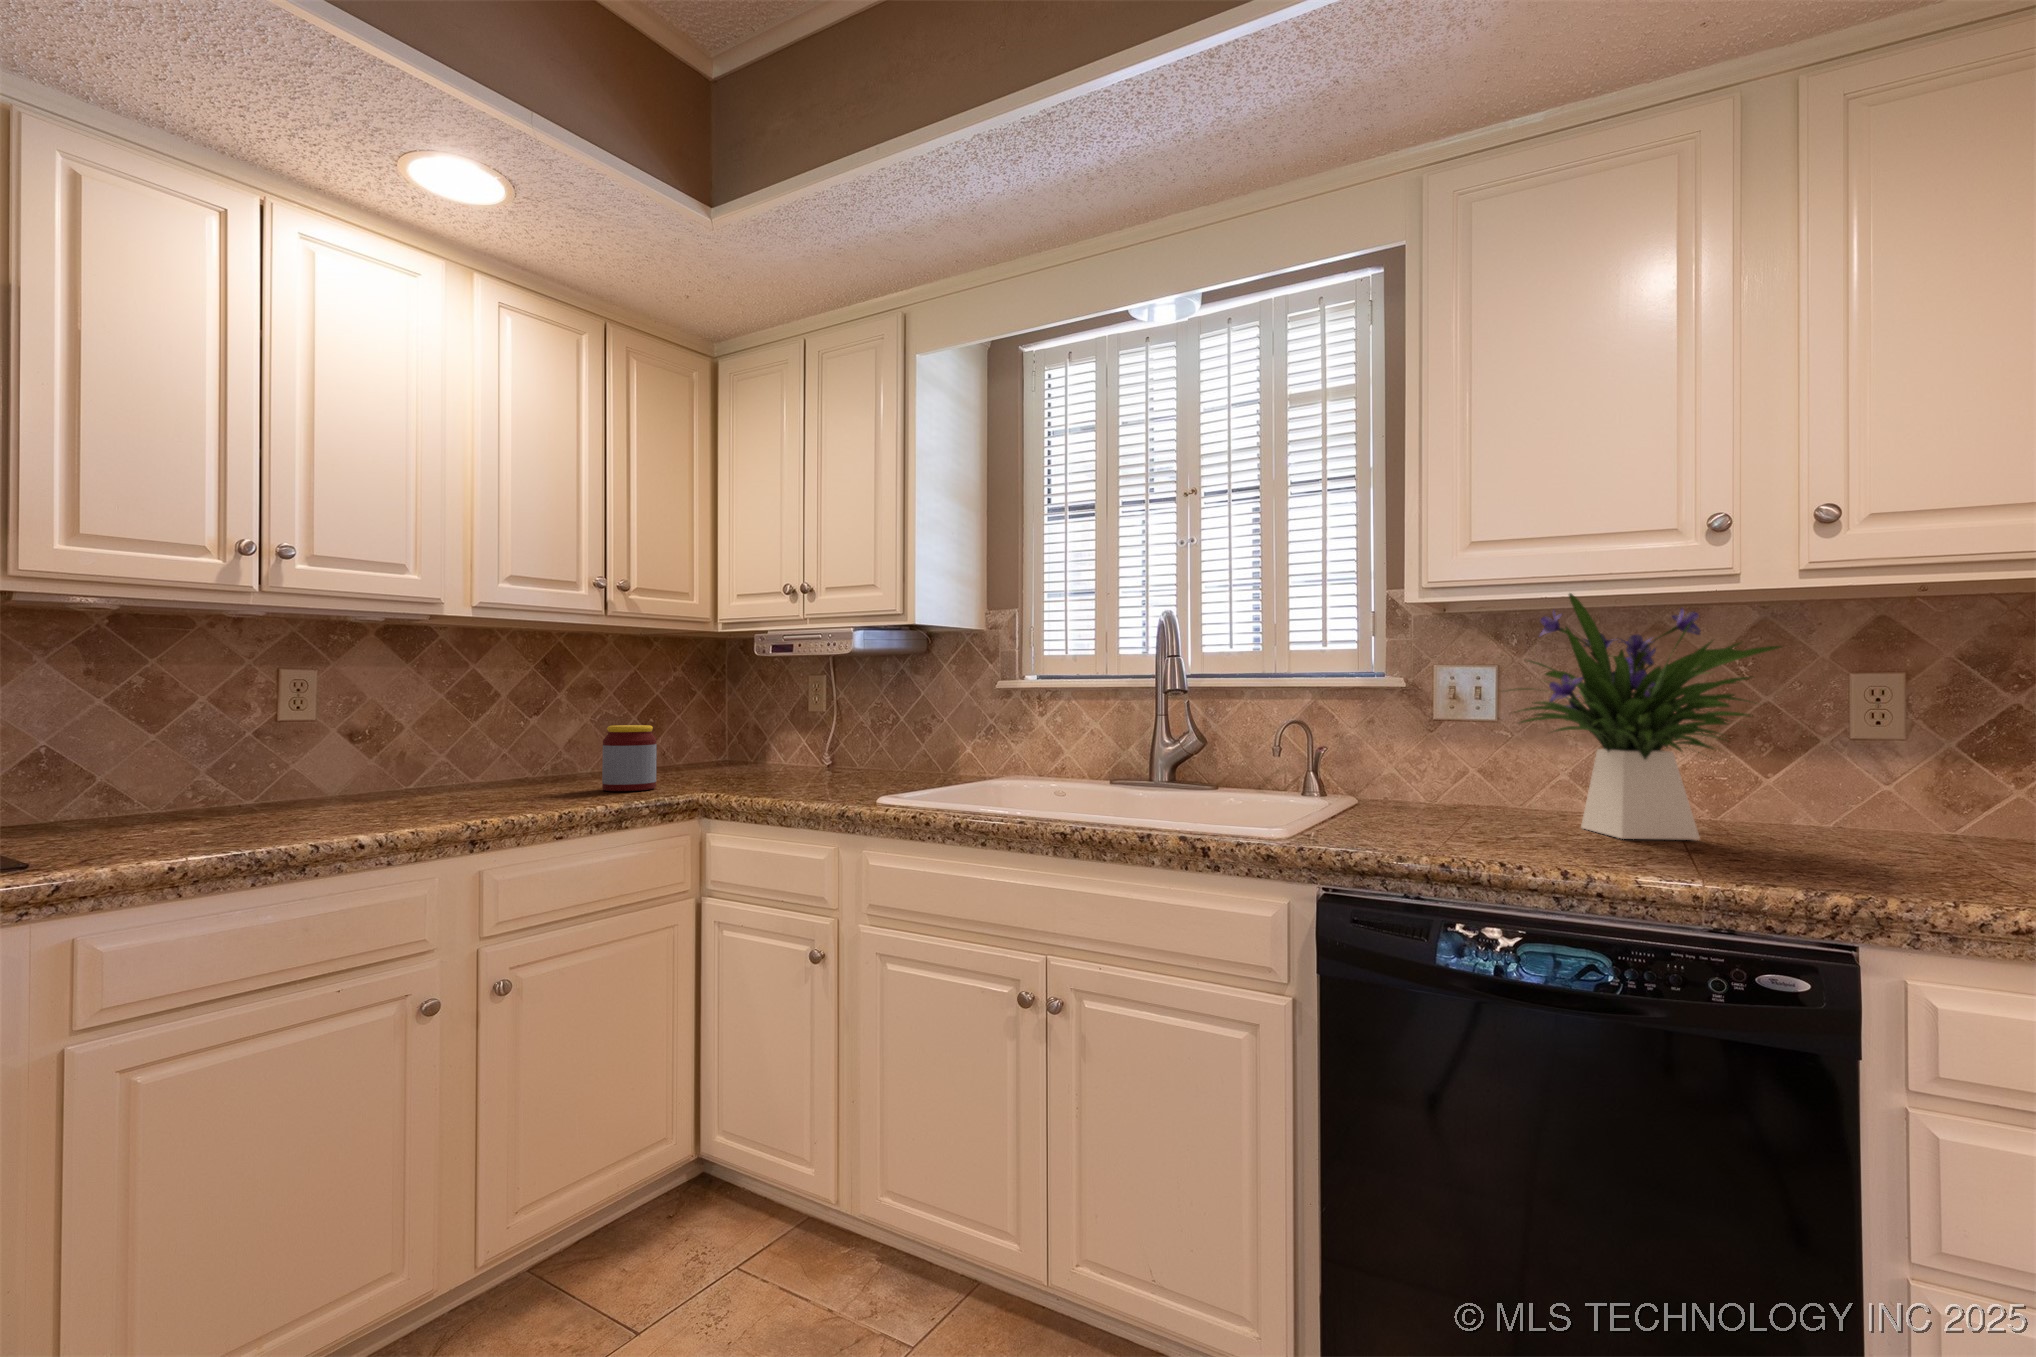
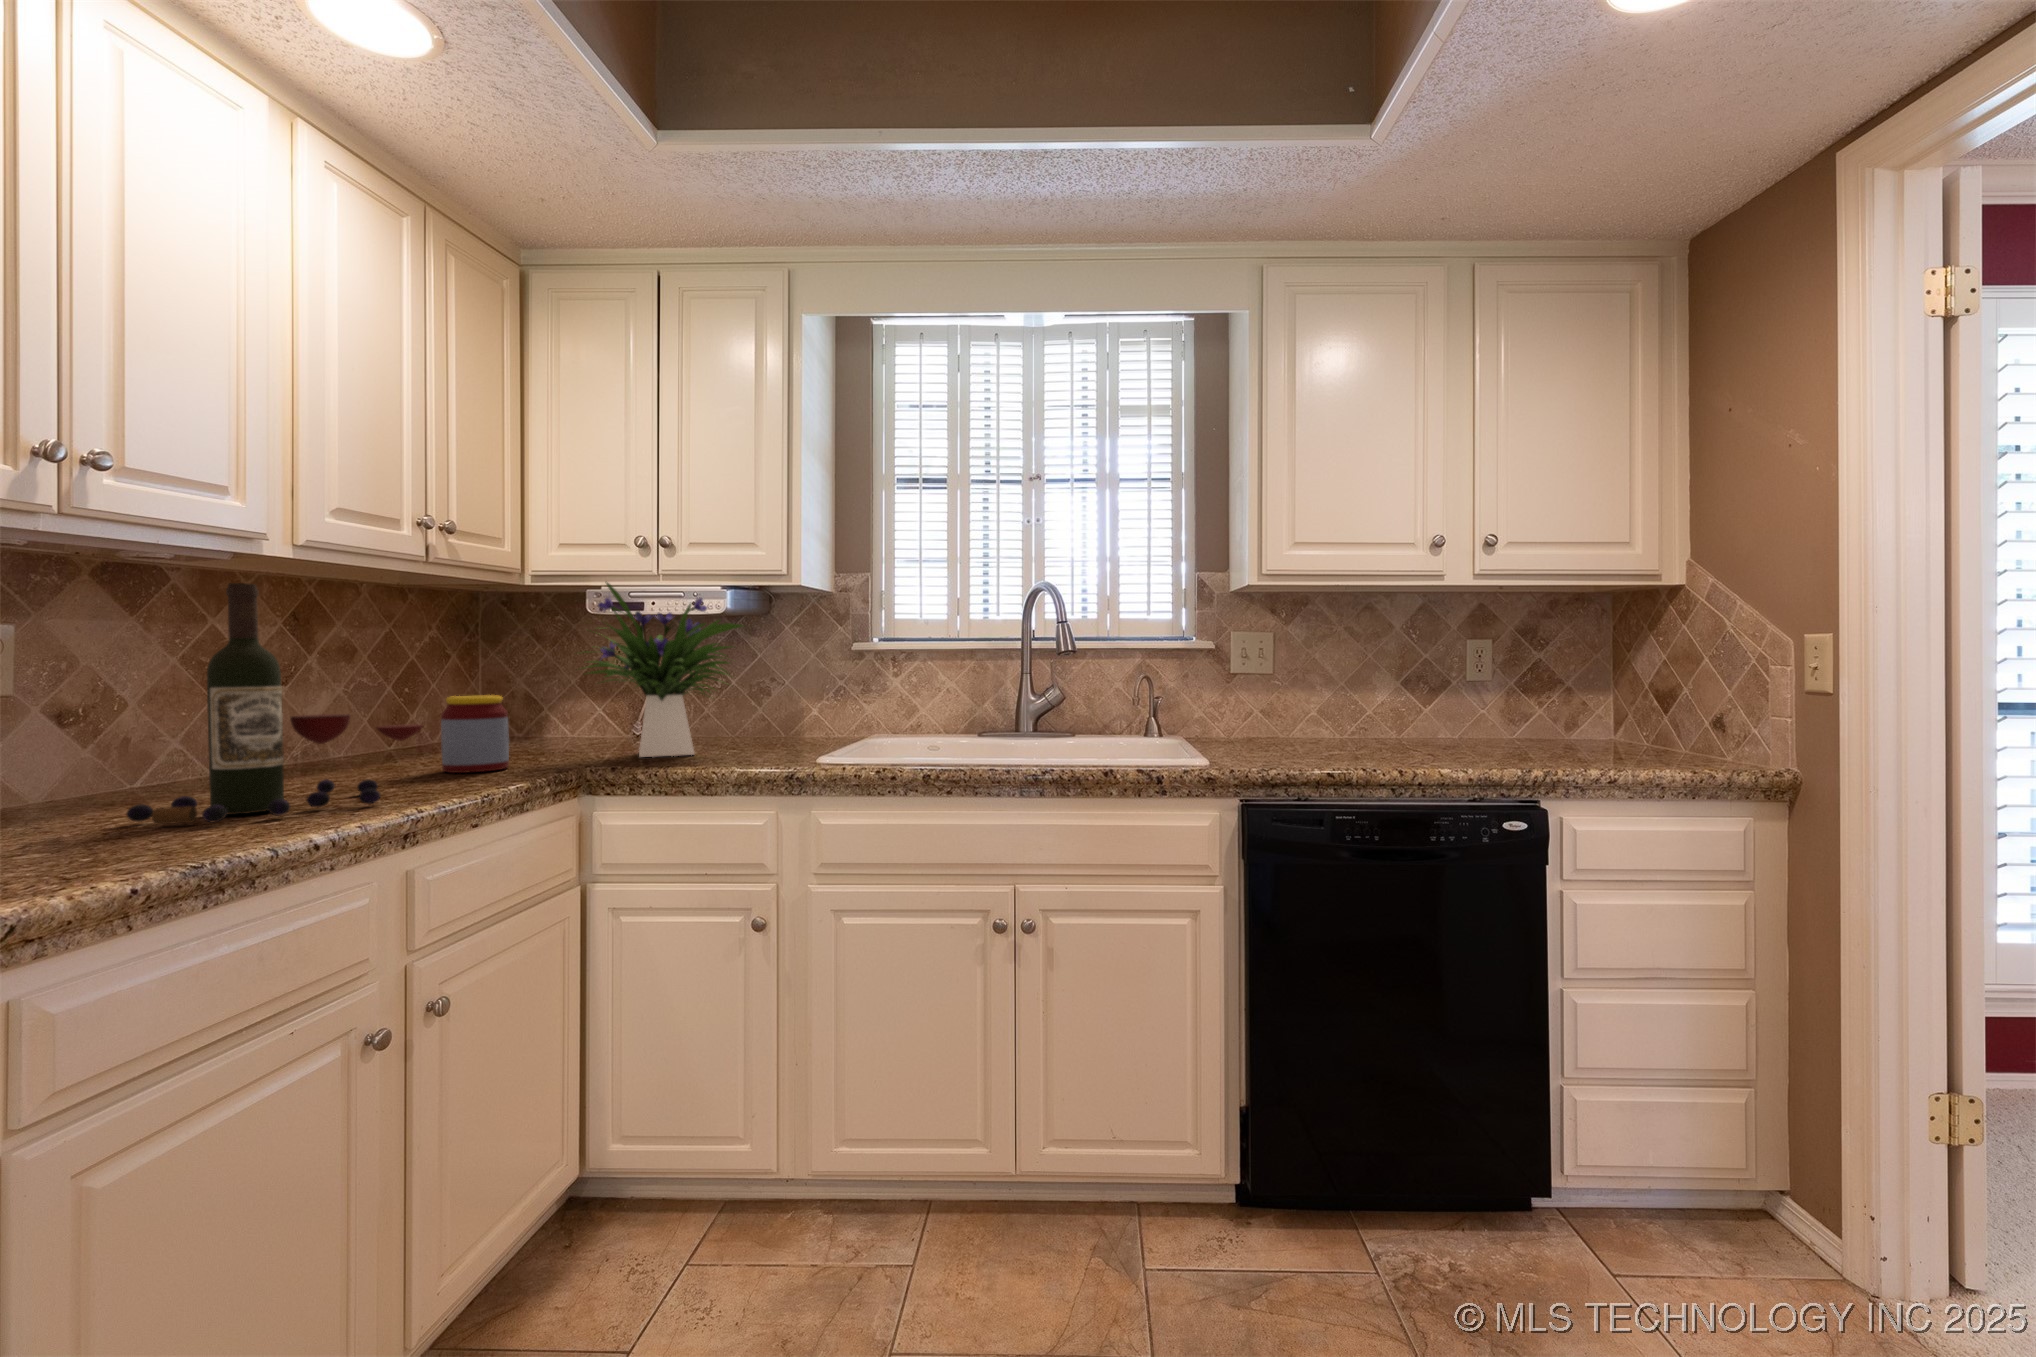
flower arrangement: present [1518,593,1781,840] -> present [586,583,743,757]
wine bottle: none [311,633,535,820] -> present [127,583,423,824]

